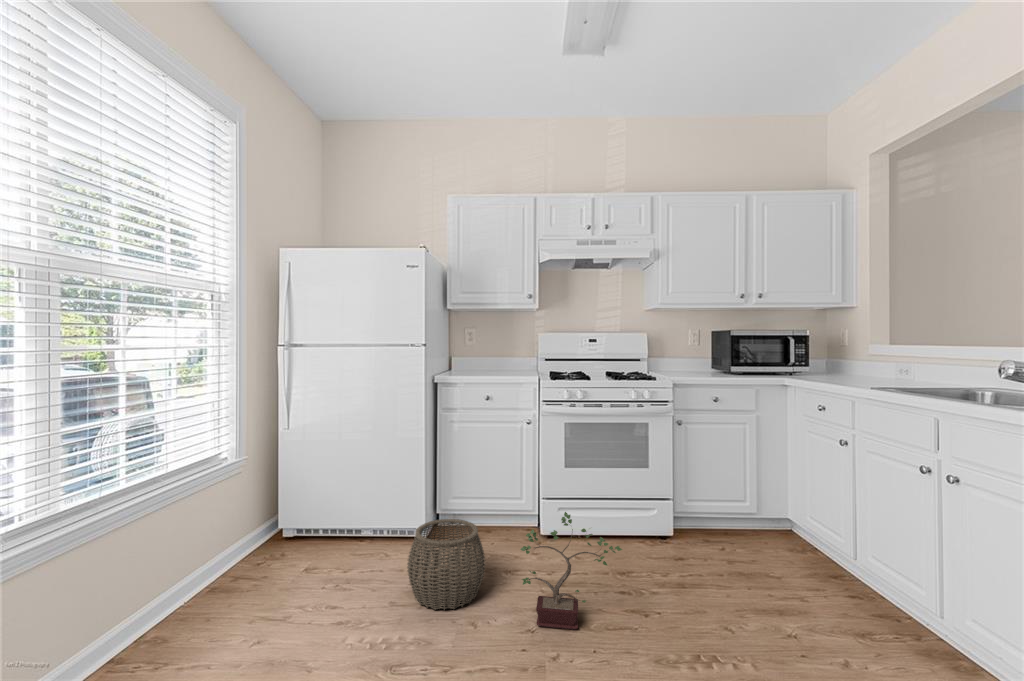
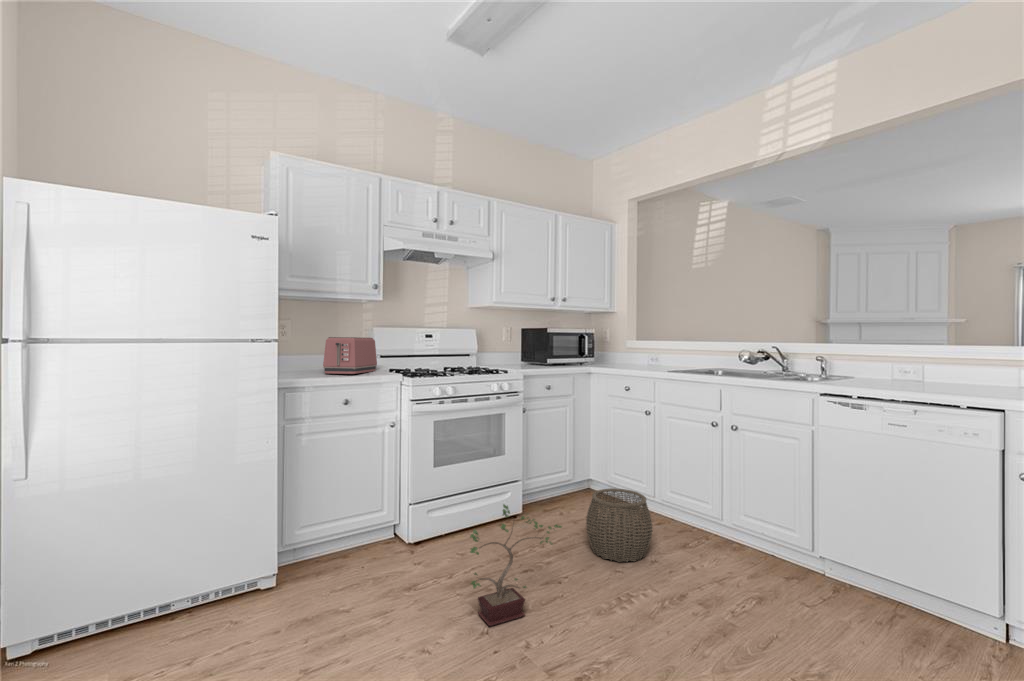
toaster: none [484,342,537,374] -> present [323,337,377,374]
woven basket: present [407,519,485,610] -> present [586,488,653,562]

